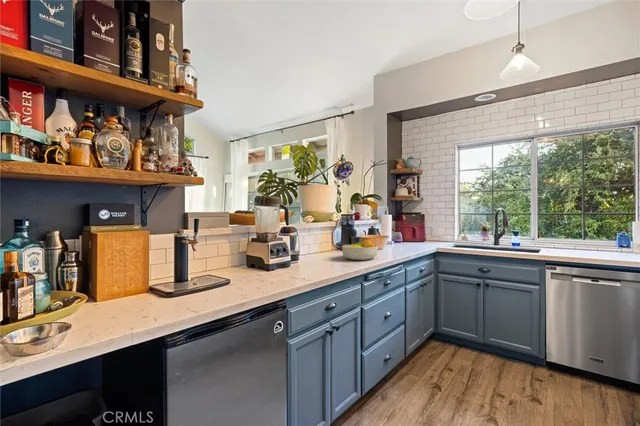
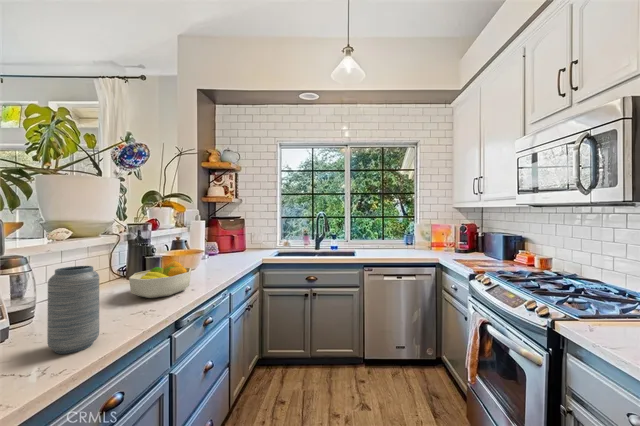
vase: none [310,232,330,273] -> present [47,266,99,354]

